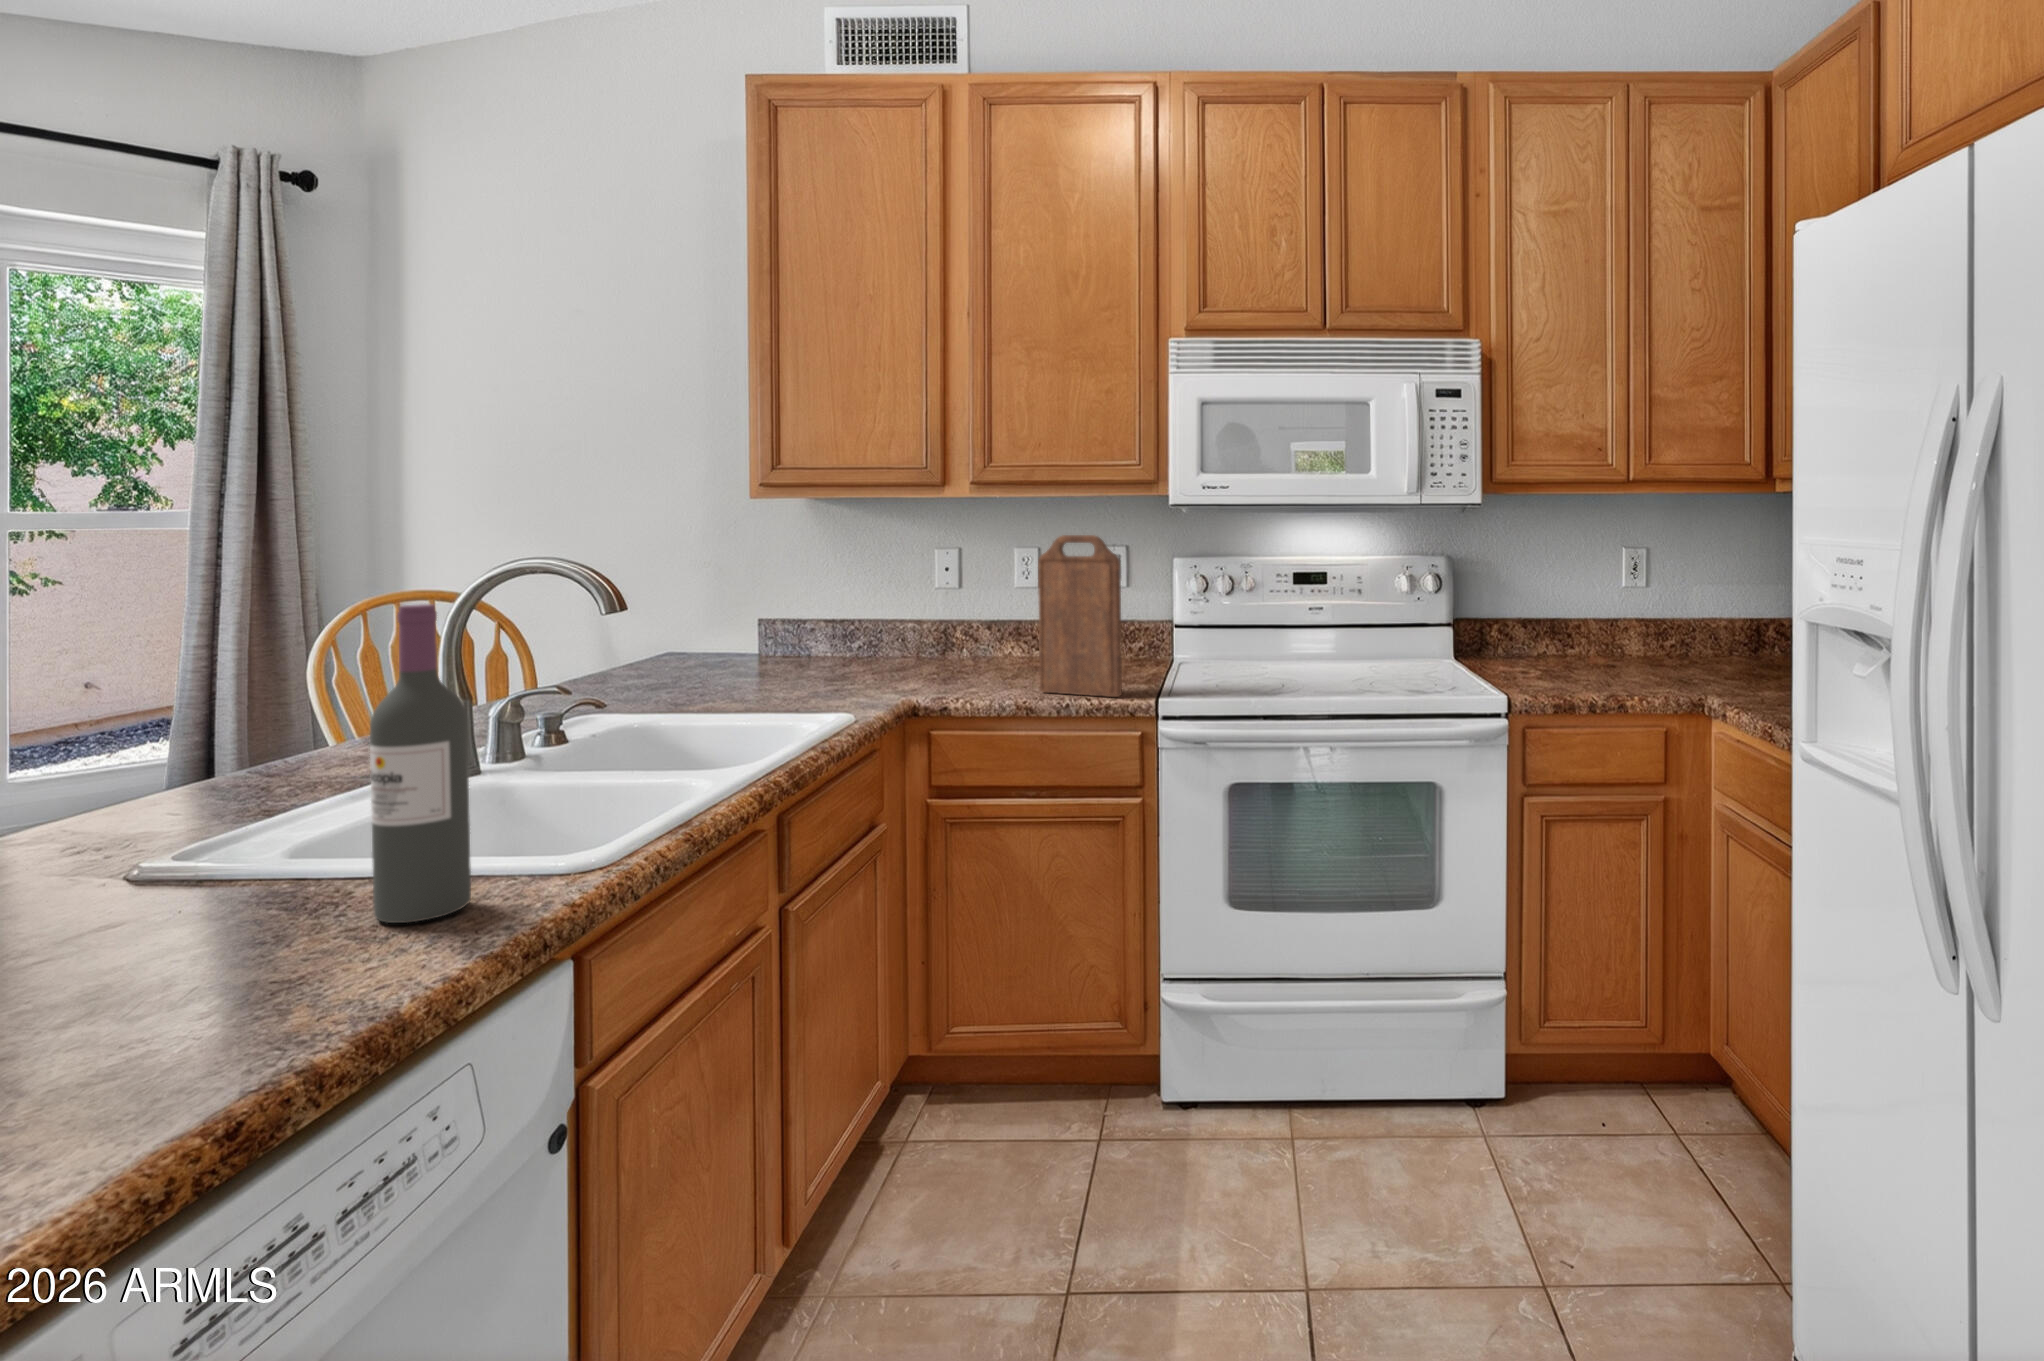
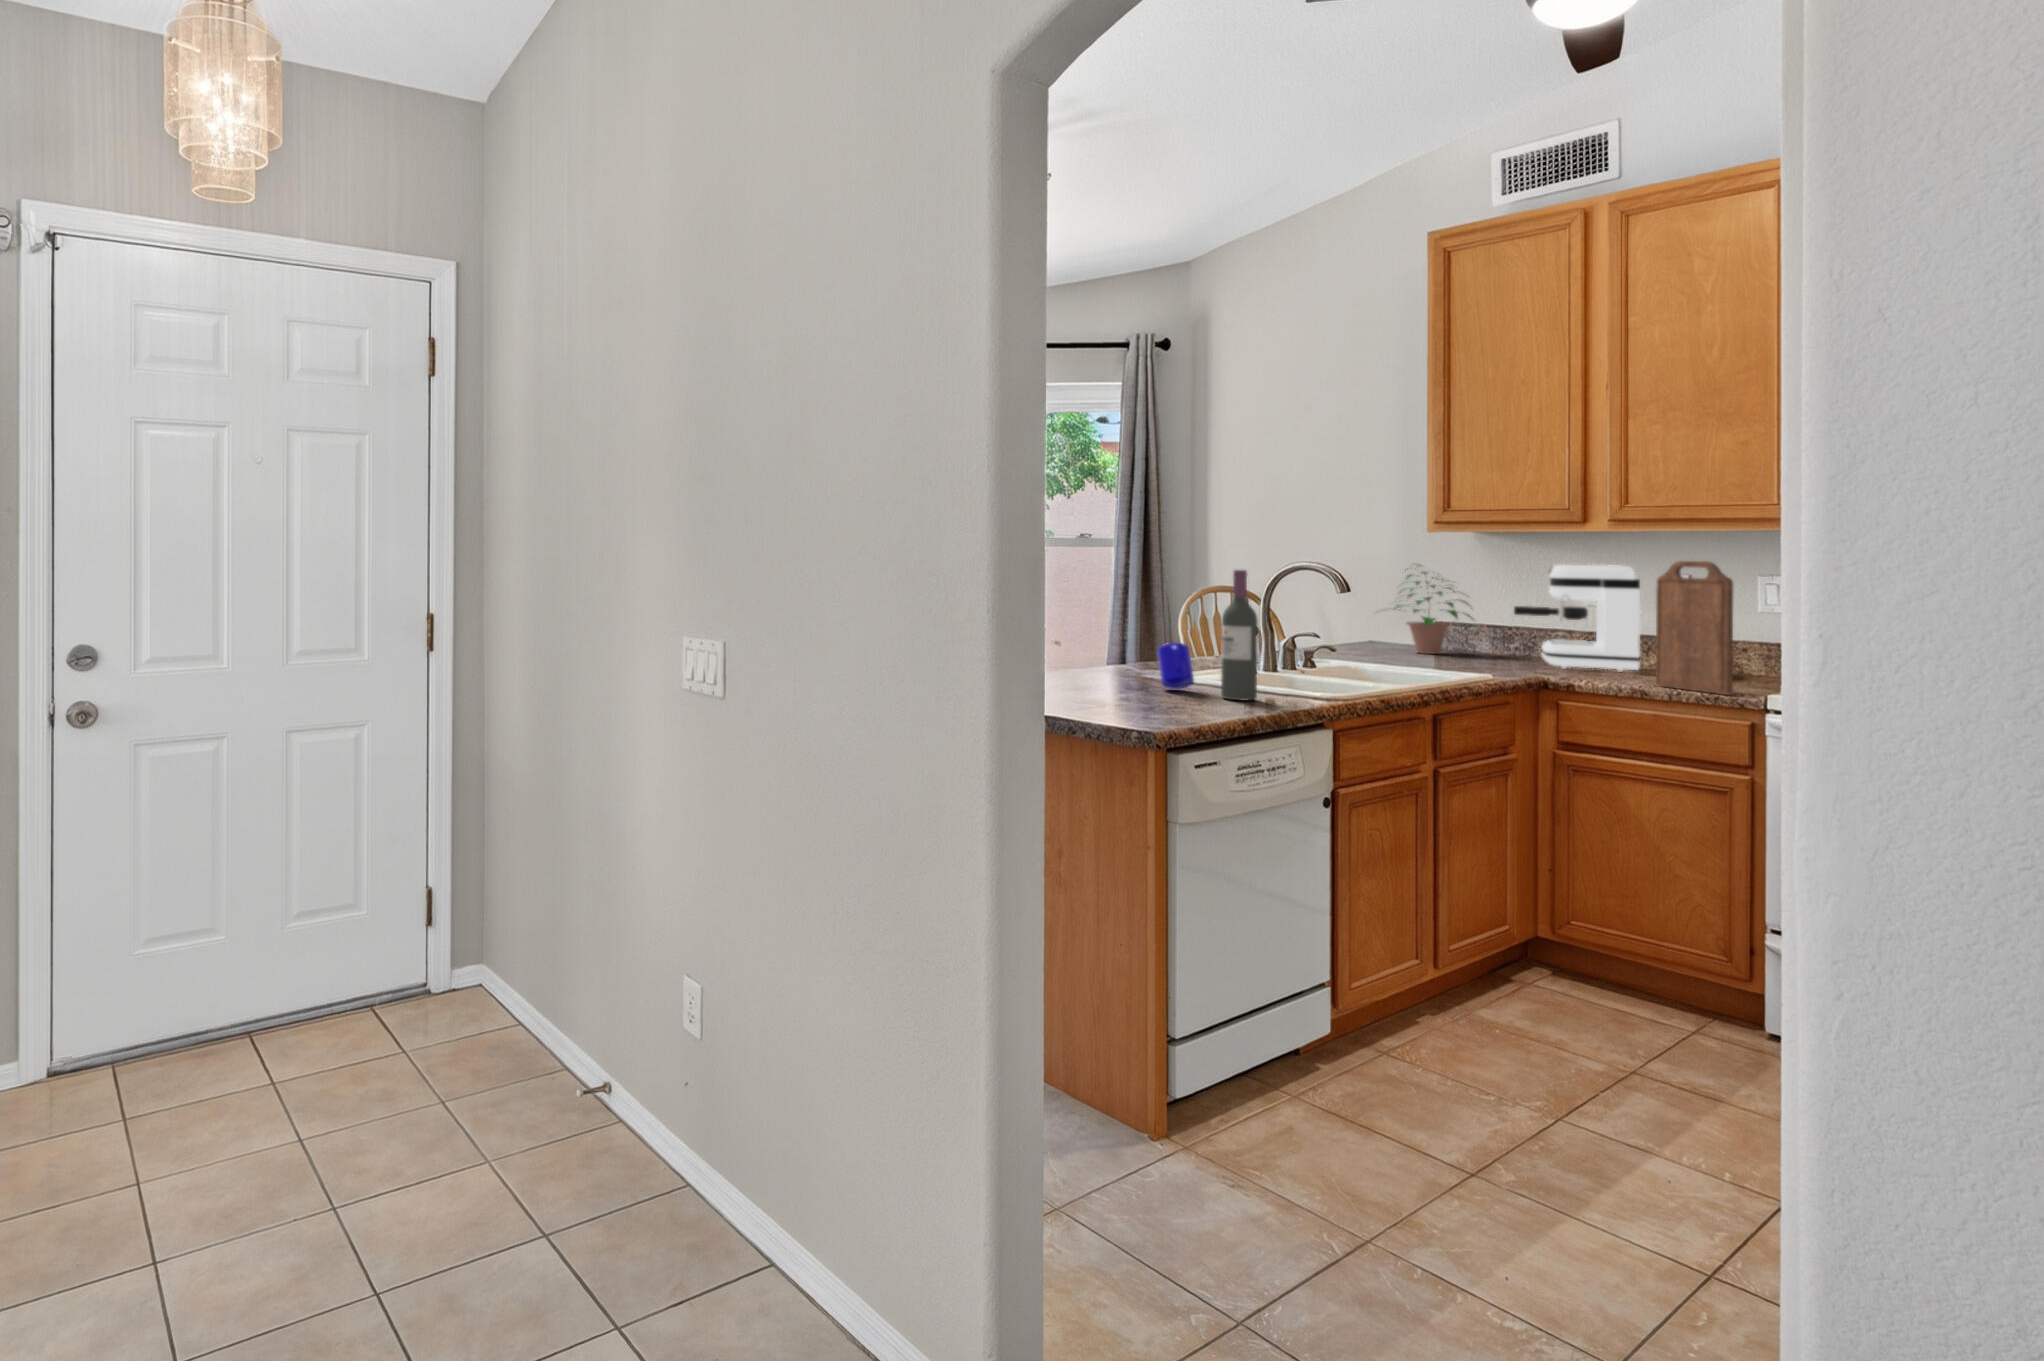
coffee maker: none [861,539,1004,675] -> present [1514,565,1640,672]
potted plant: none [675,543,825,669] -> present [1394,564,1478,654]
mug: none [181,796,298,917] -> present [1157,643,1194,689]

